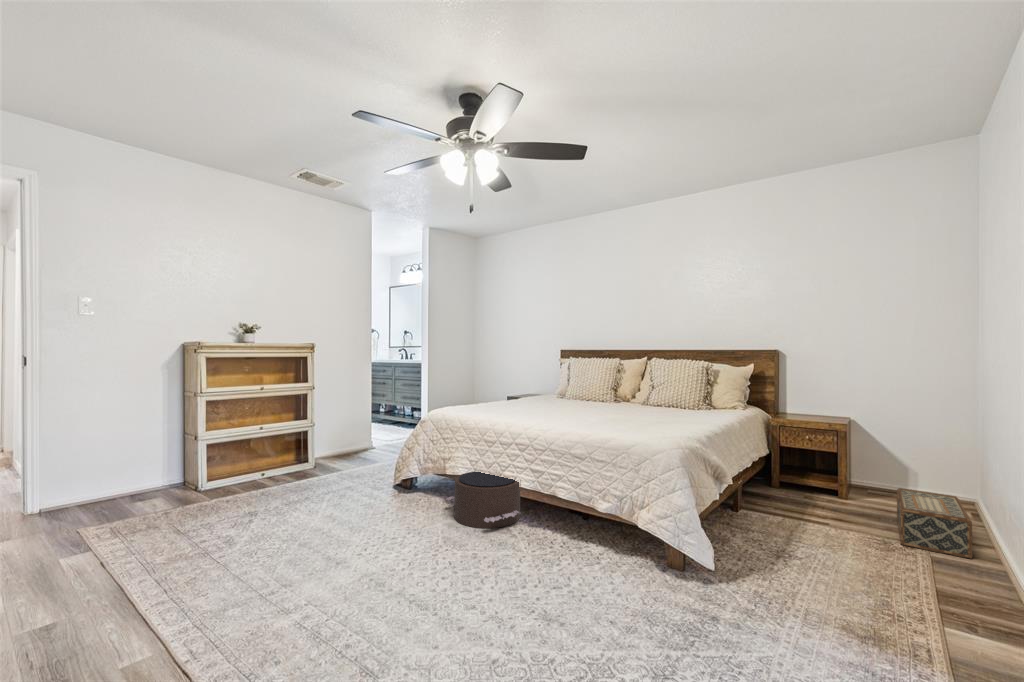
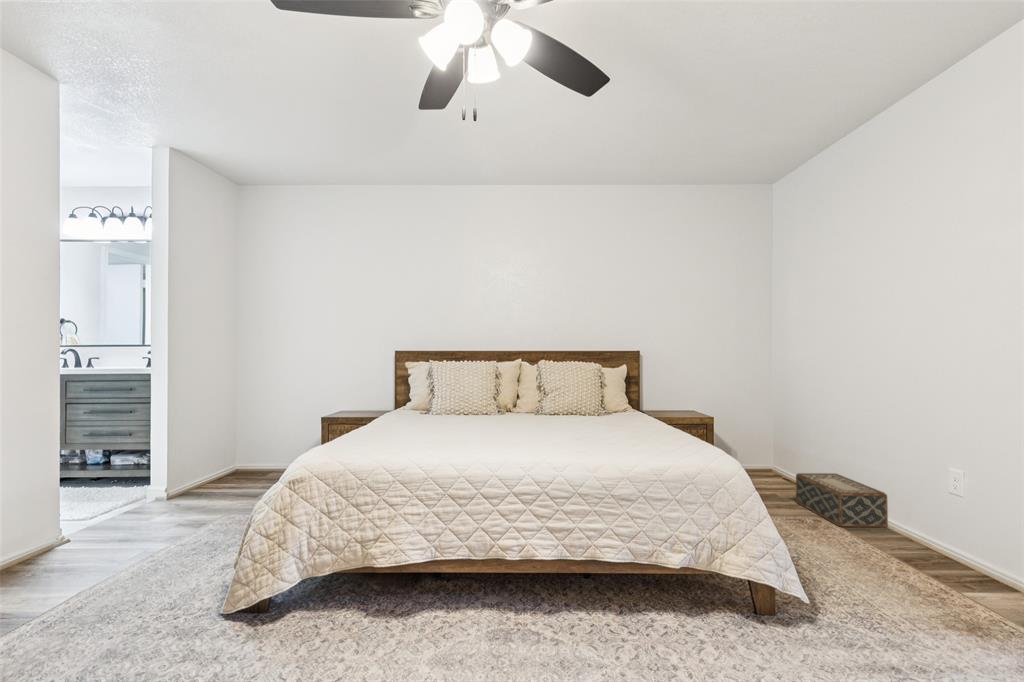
pouf: present [446,471,520,528] -> none [403,539,547,648]

